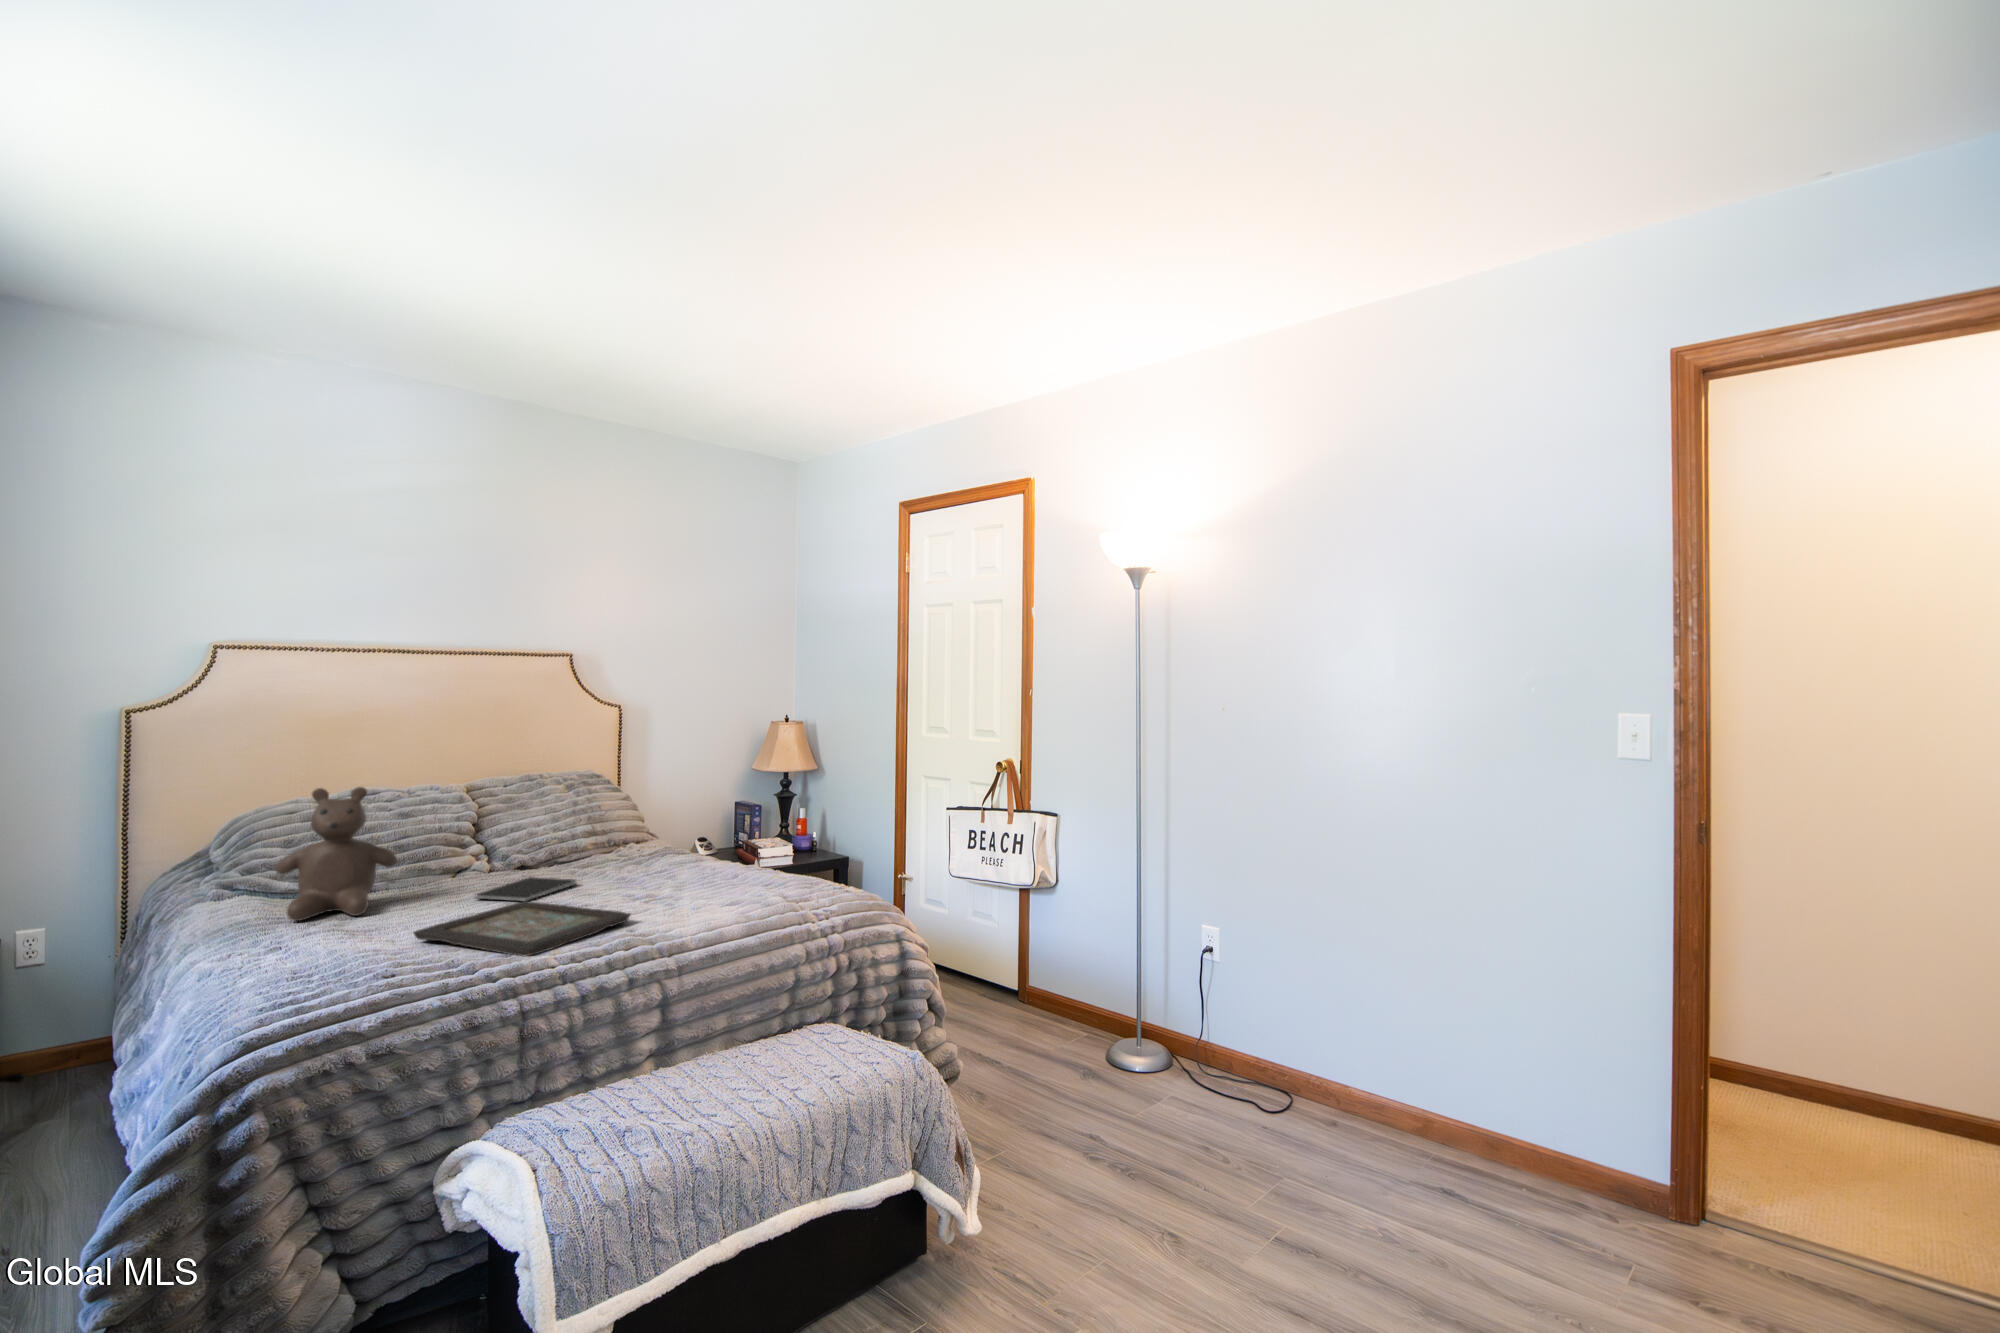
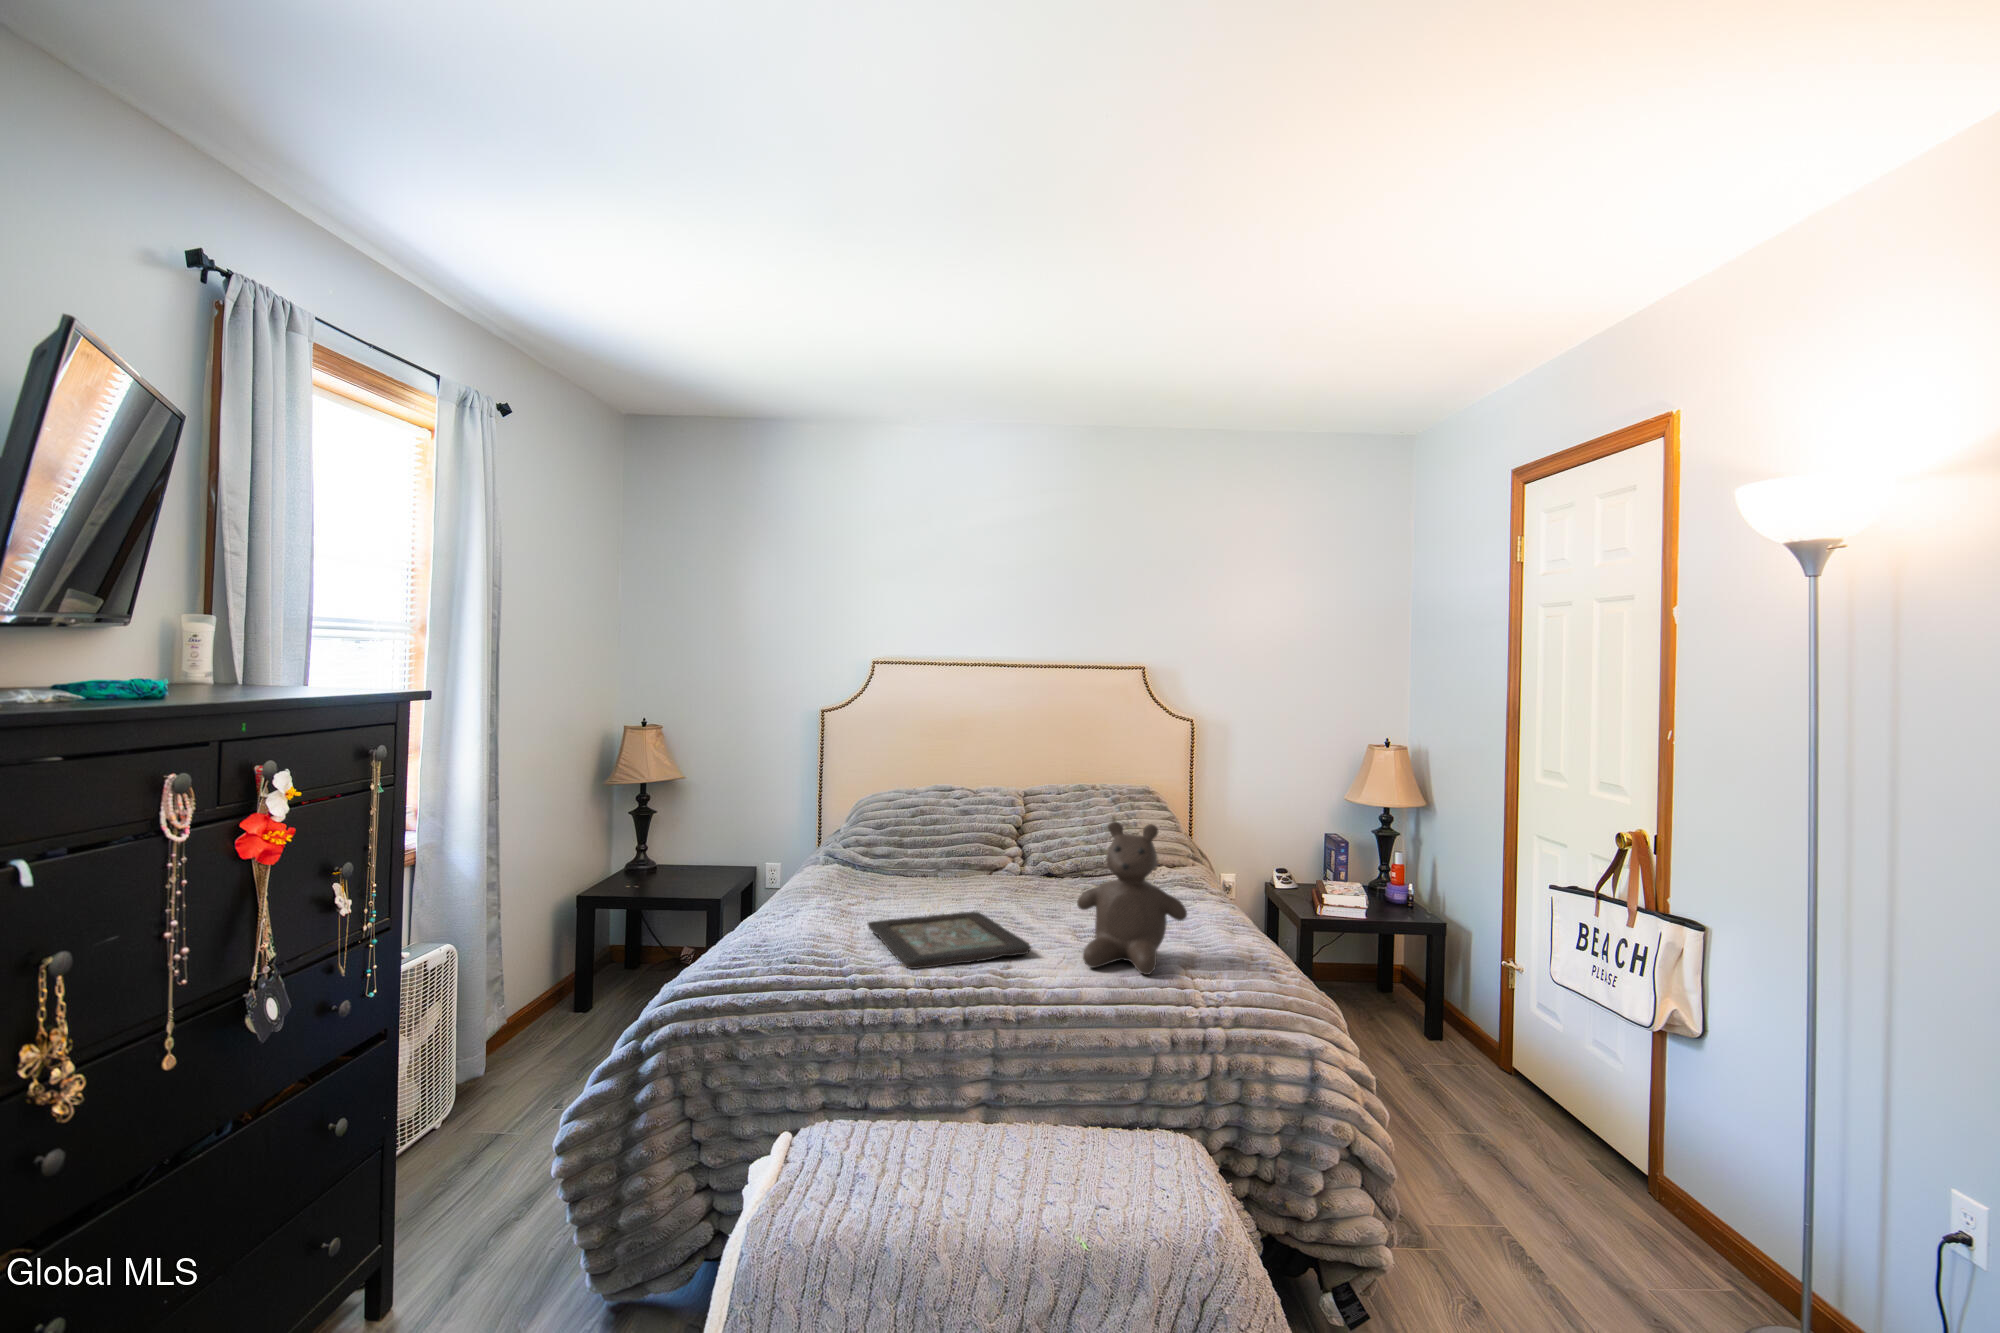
teddy bear: present [276,787,398,921] -> present [1077,821,1187,975]
notebook: present [476,877,577,902] -> none [968,887,1060,912]

